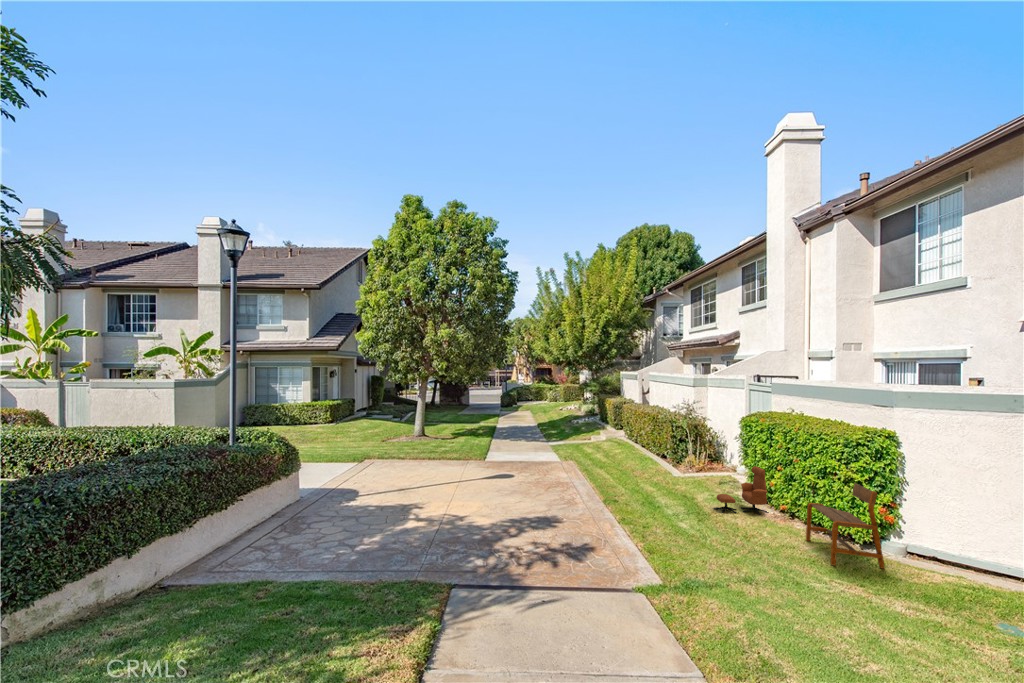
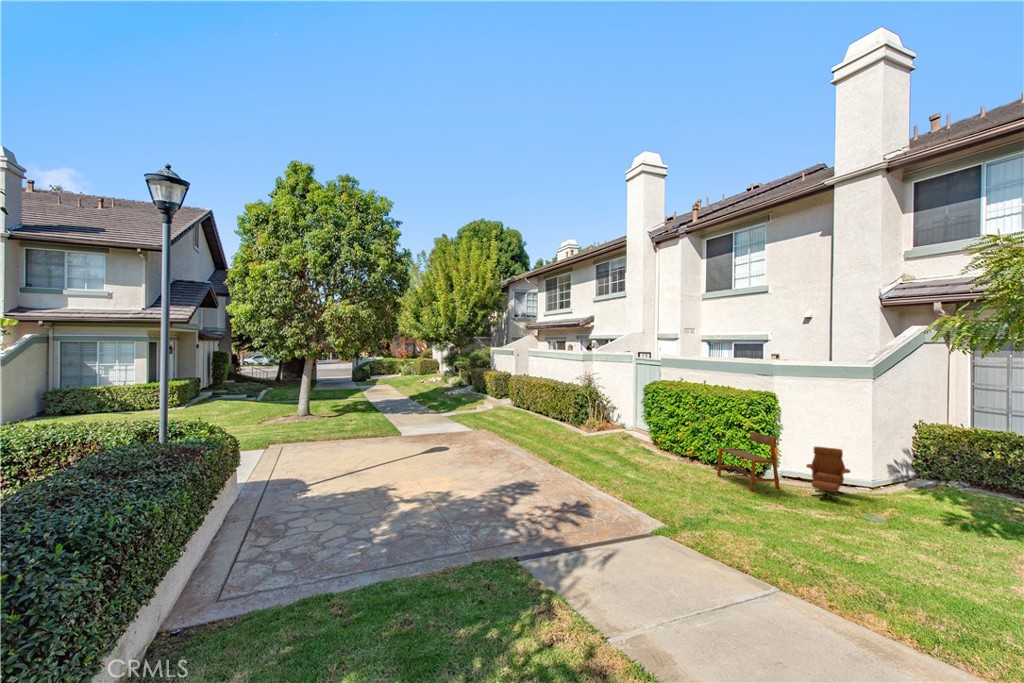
lounge chair: present [714,466,767,515] -> present [806,447,850,502]

